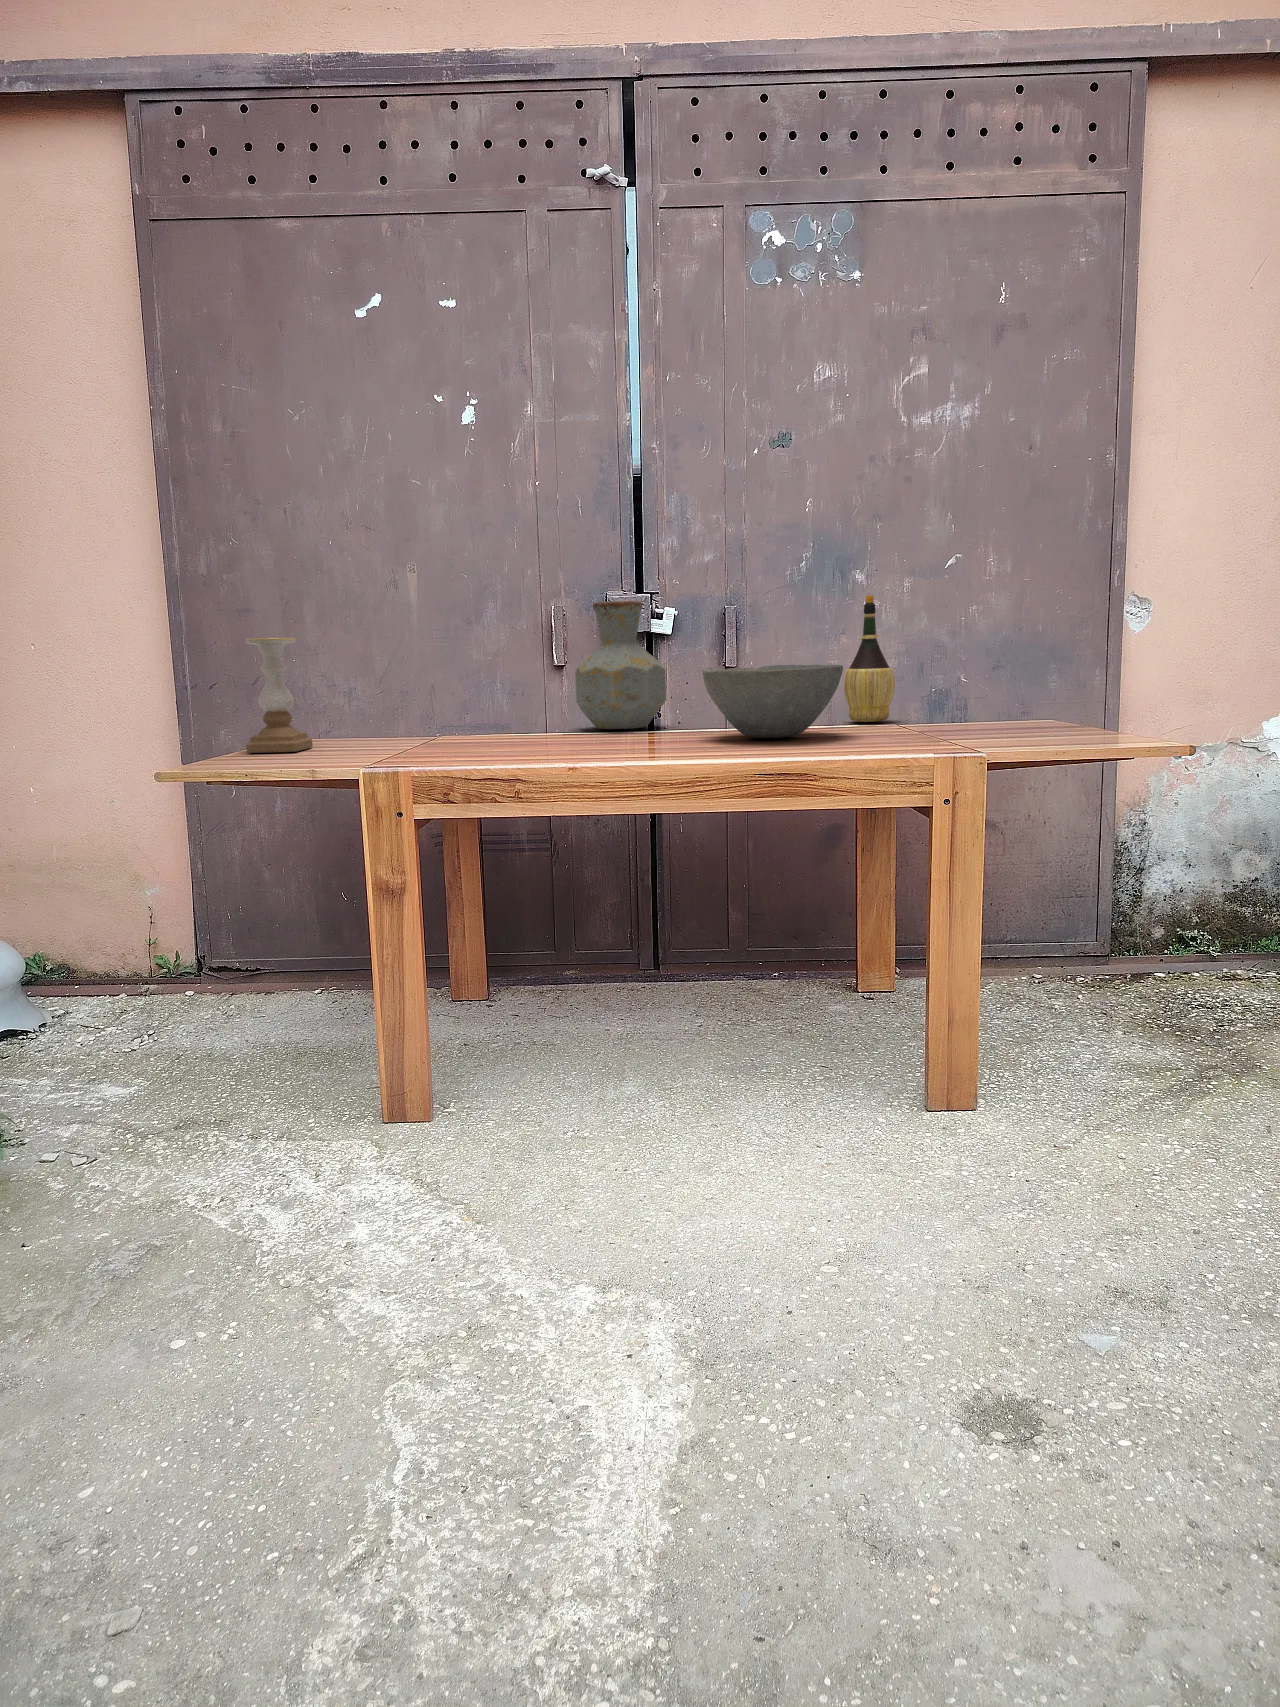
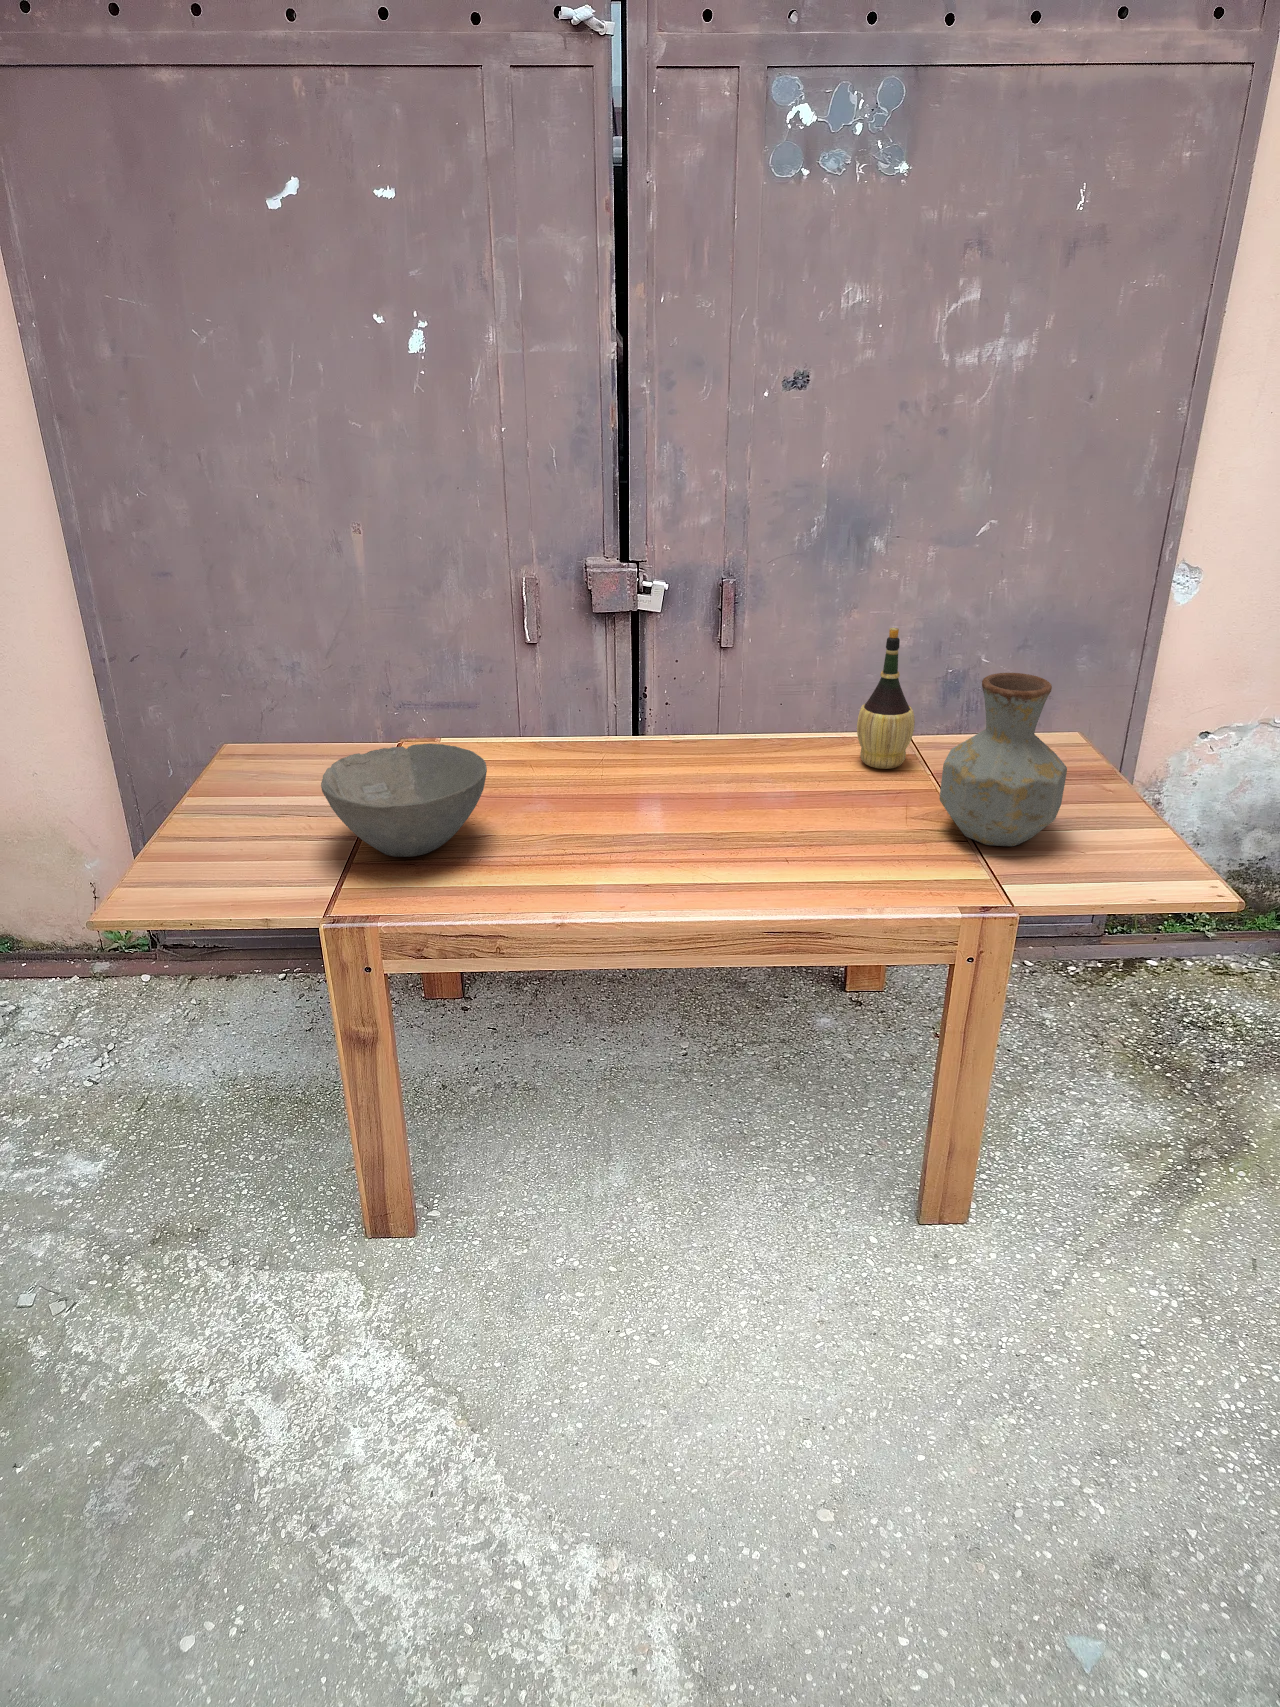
vase: present [575,601,666,730] -> present [939,673,1067,846]
candle holder: present [246,638,313,753] -> none [172,708,261,847]
bowl: present [702,665,843,738] -> present [321,744,487,857]

